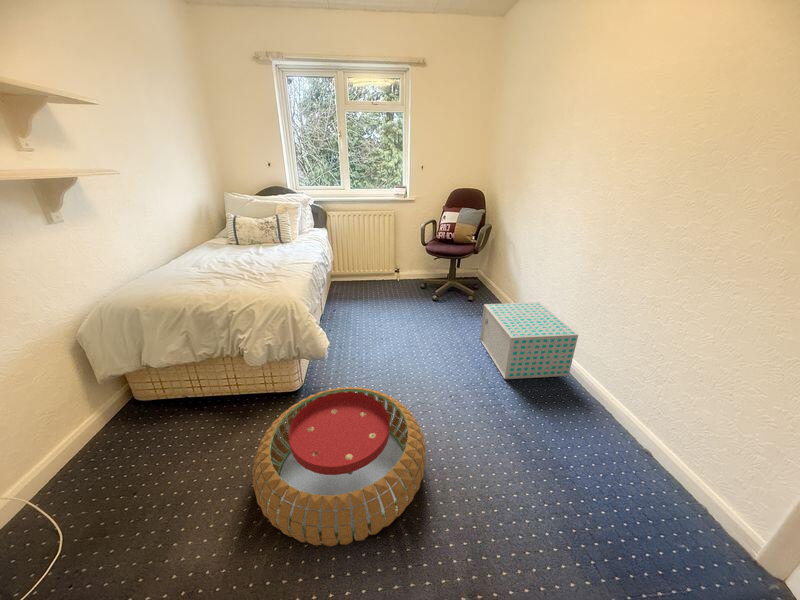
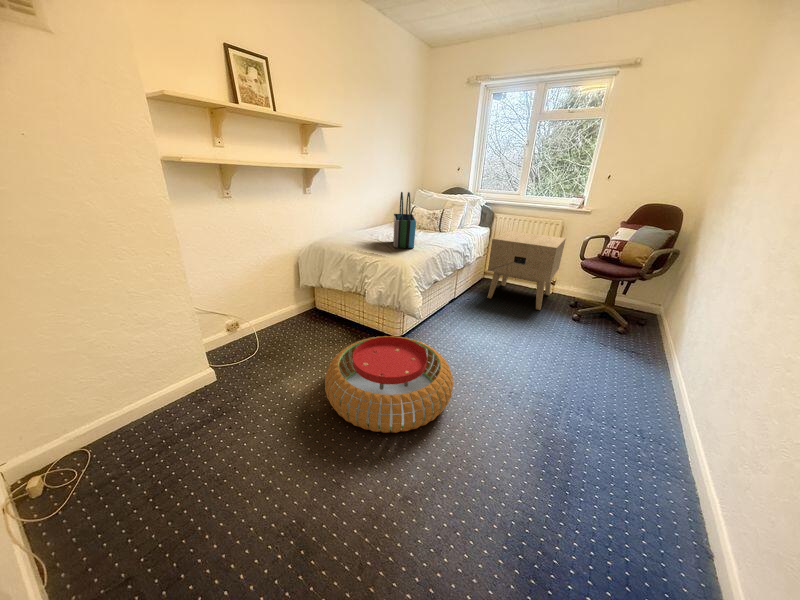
tote bag: none [229,201,279,278] -> present [394,192,416,248]
nightstand: none [343,227,408,303] -> present [487,231,566,310]
storage box: present [480,302,578,379] -> none [584,327,702,440]

